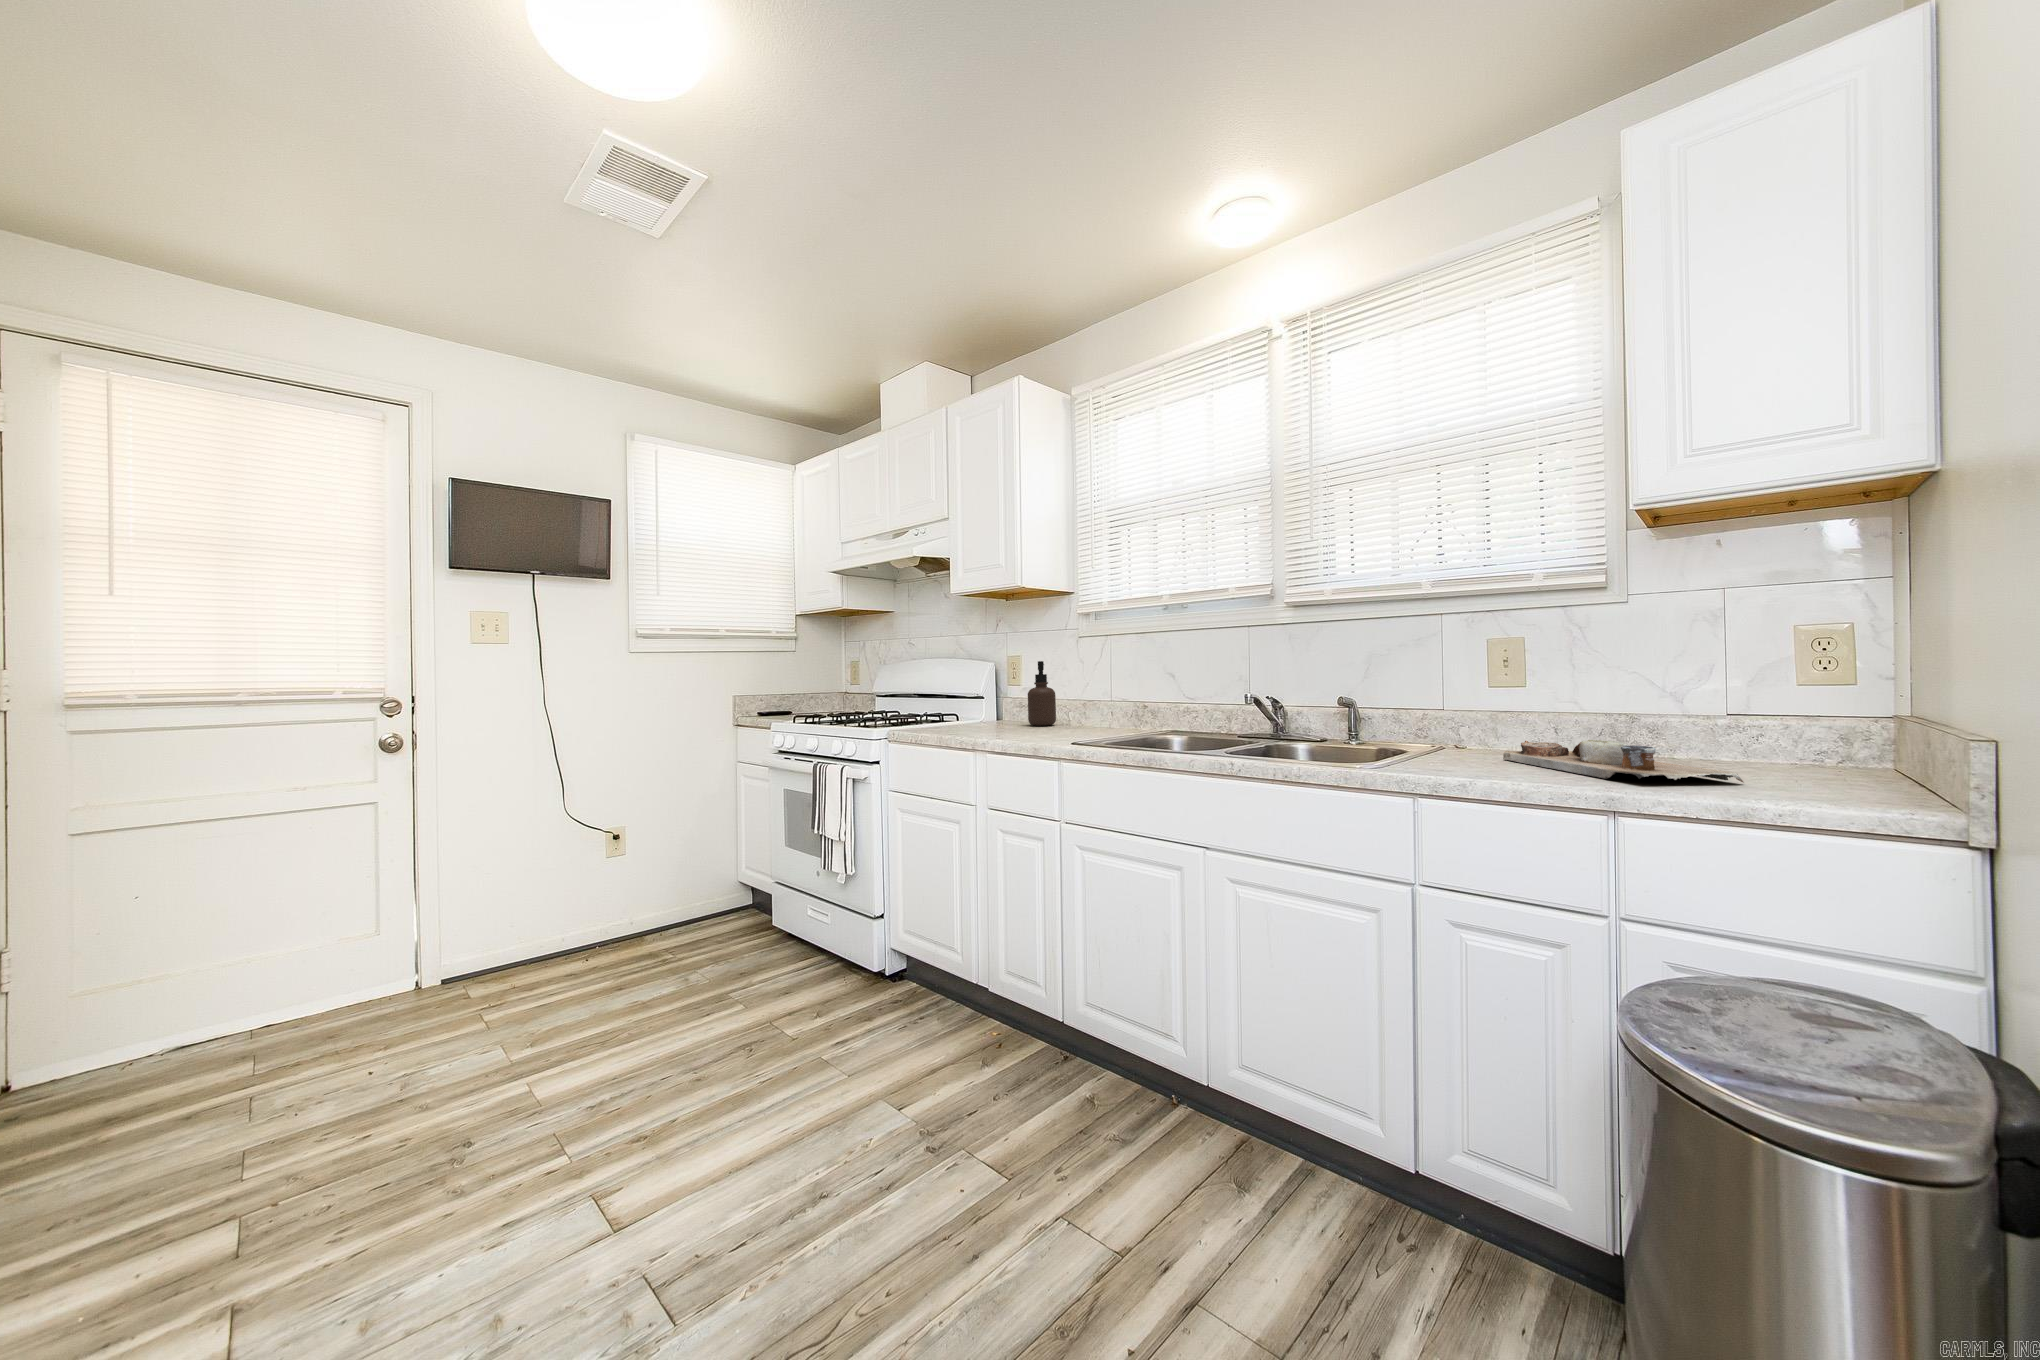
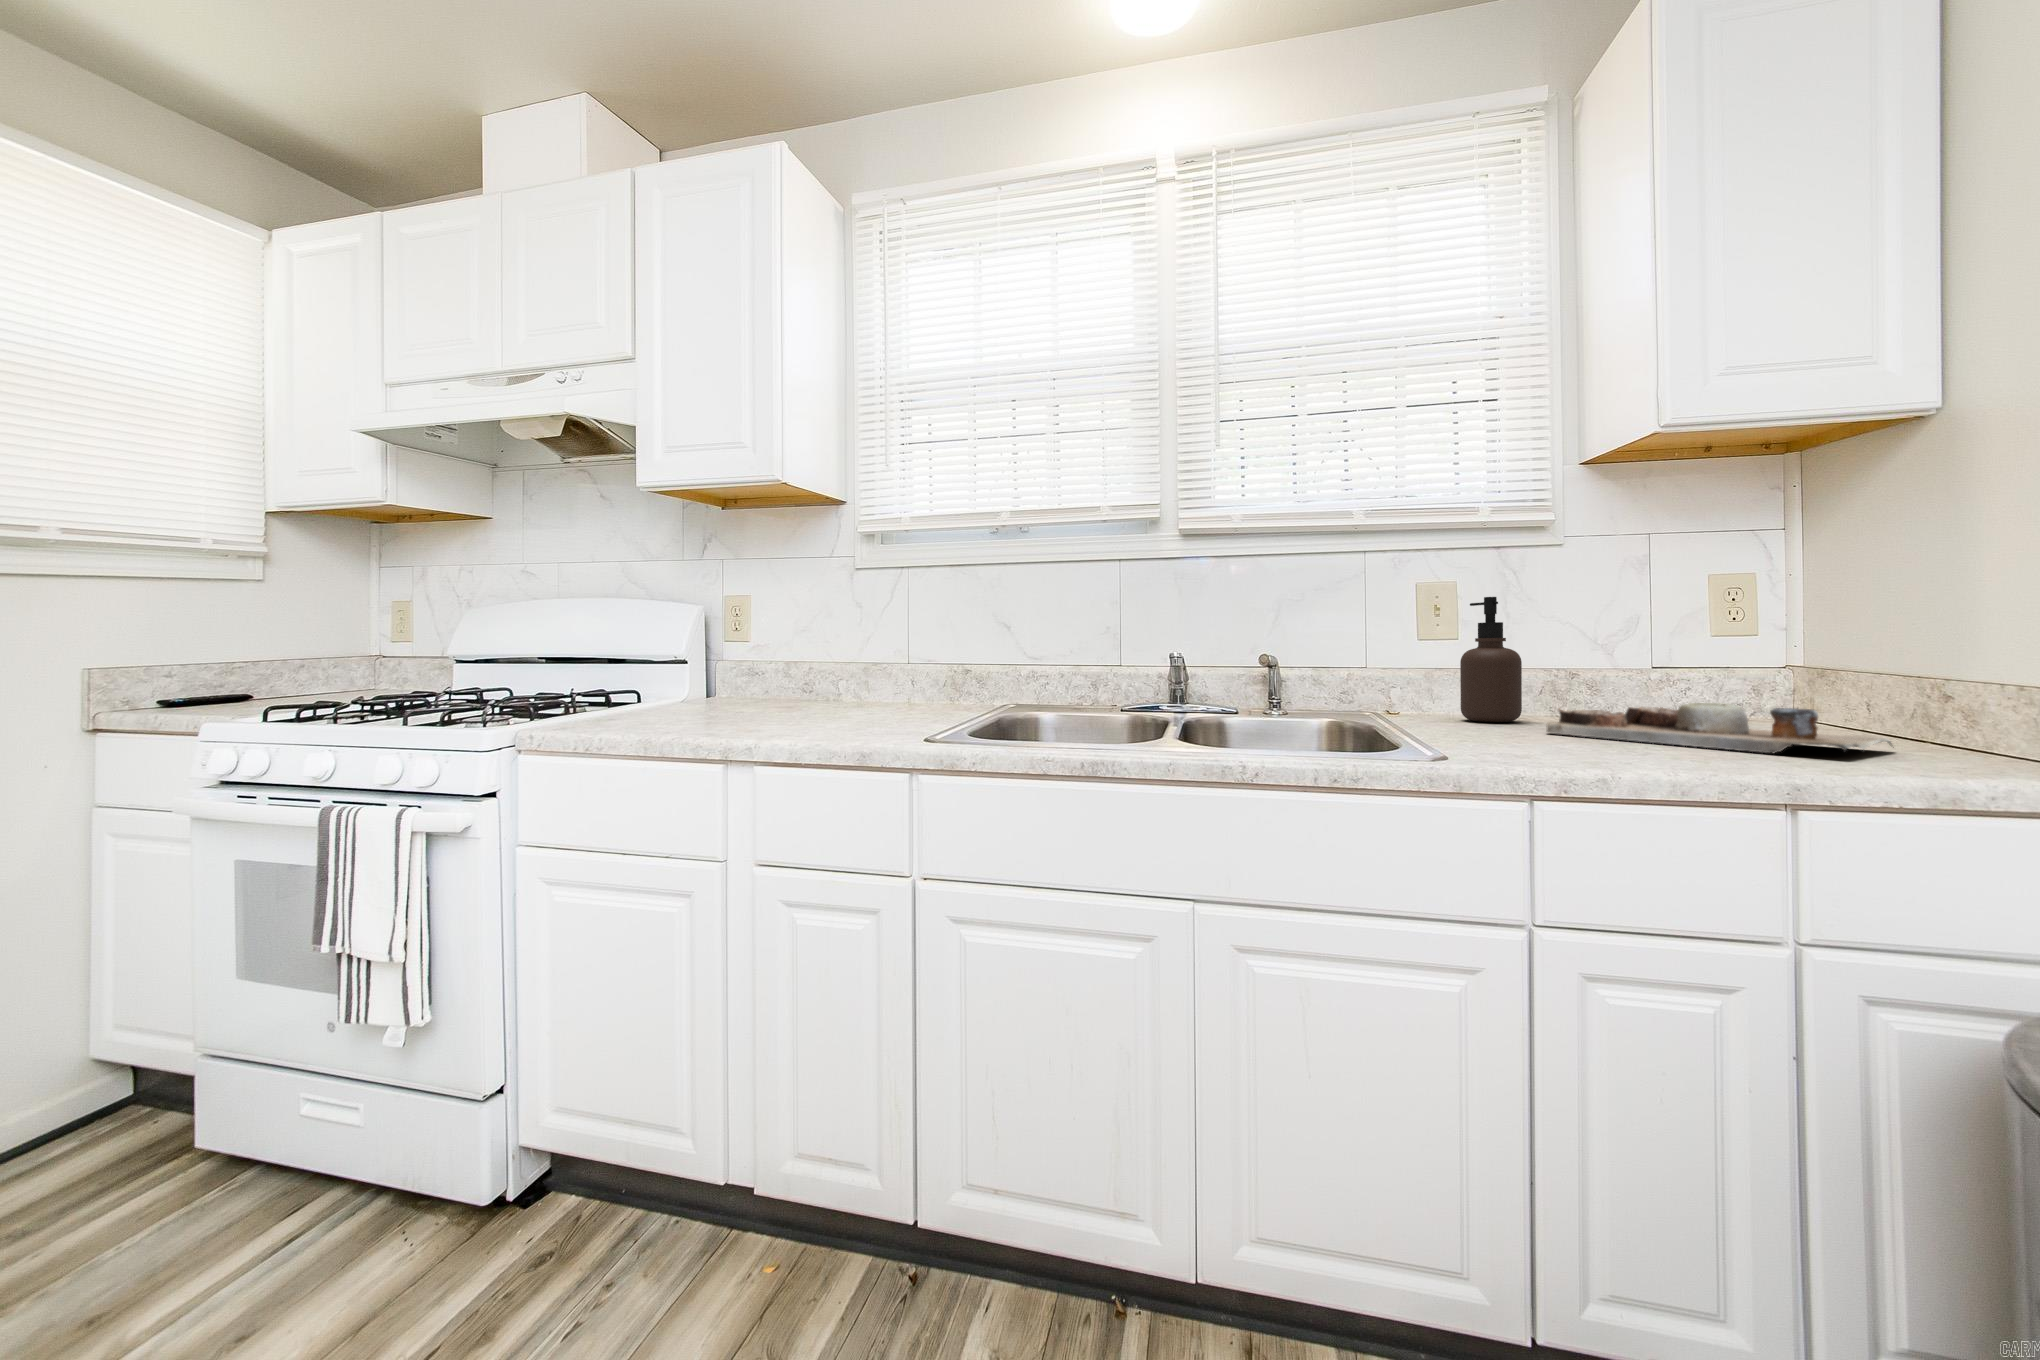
soap dispenser: present [1028,661,1056,726] -> present [1460,597,1522,722]

